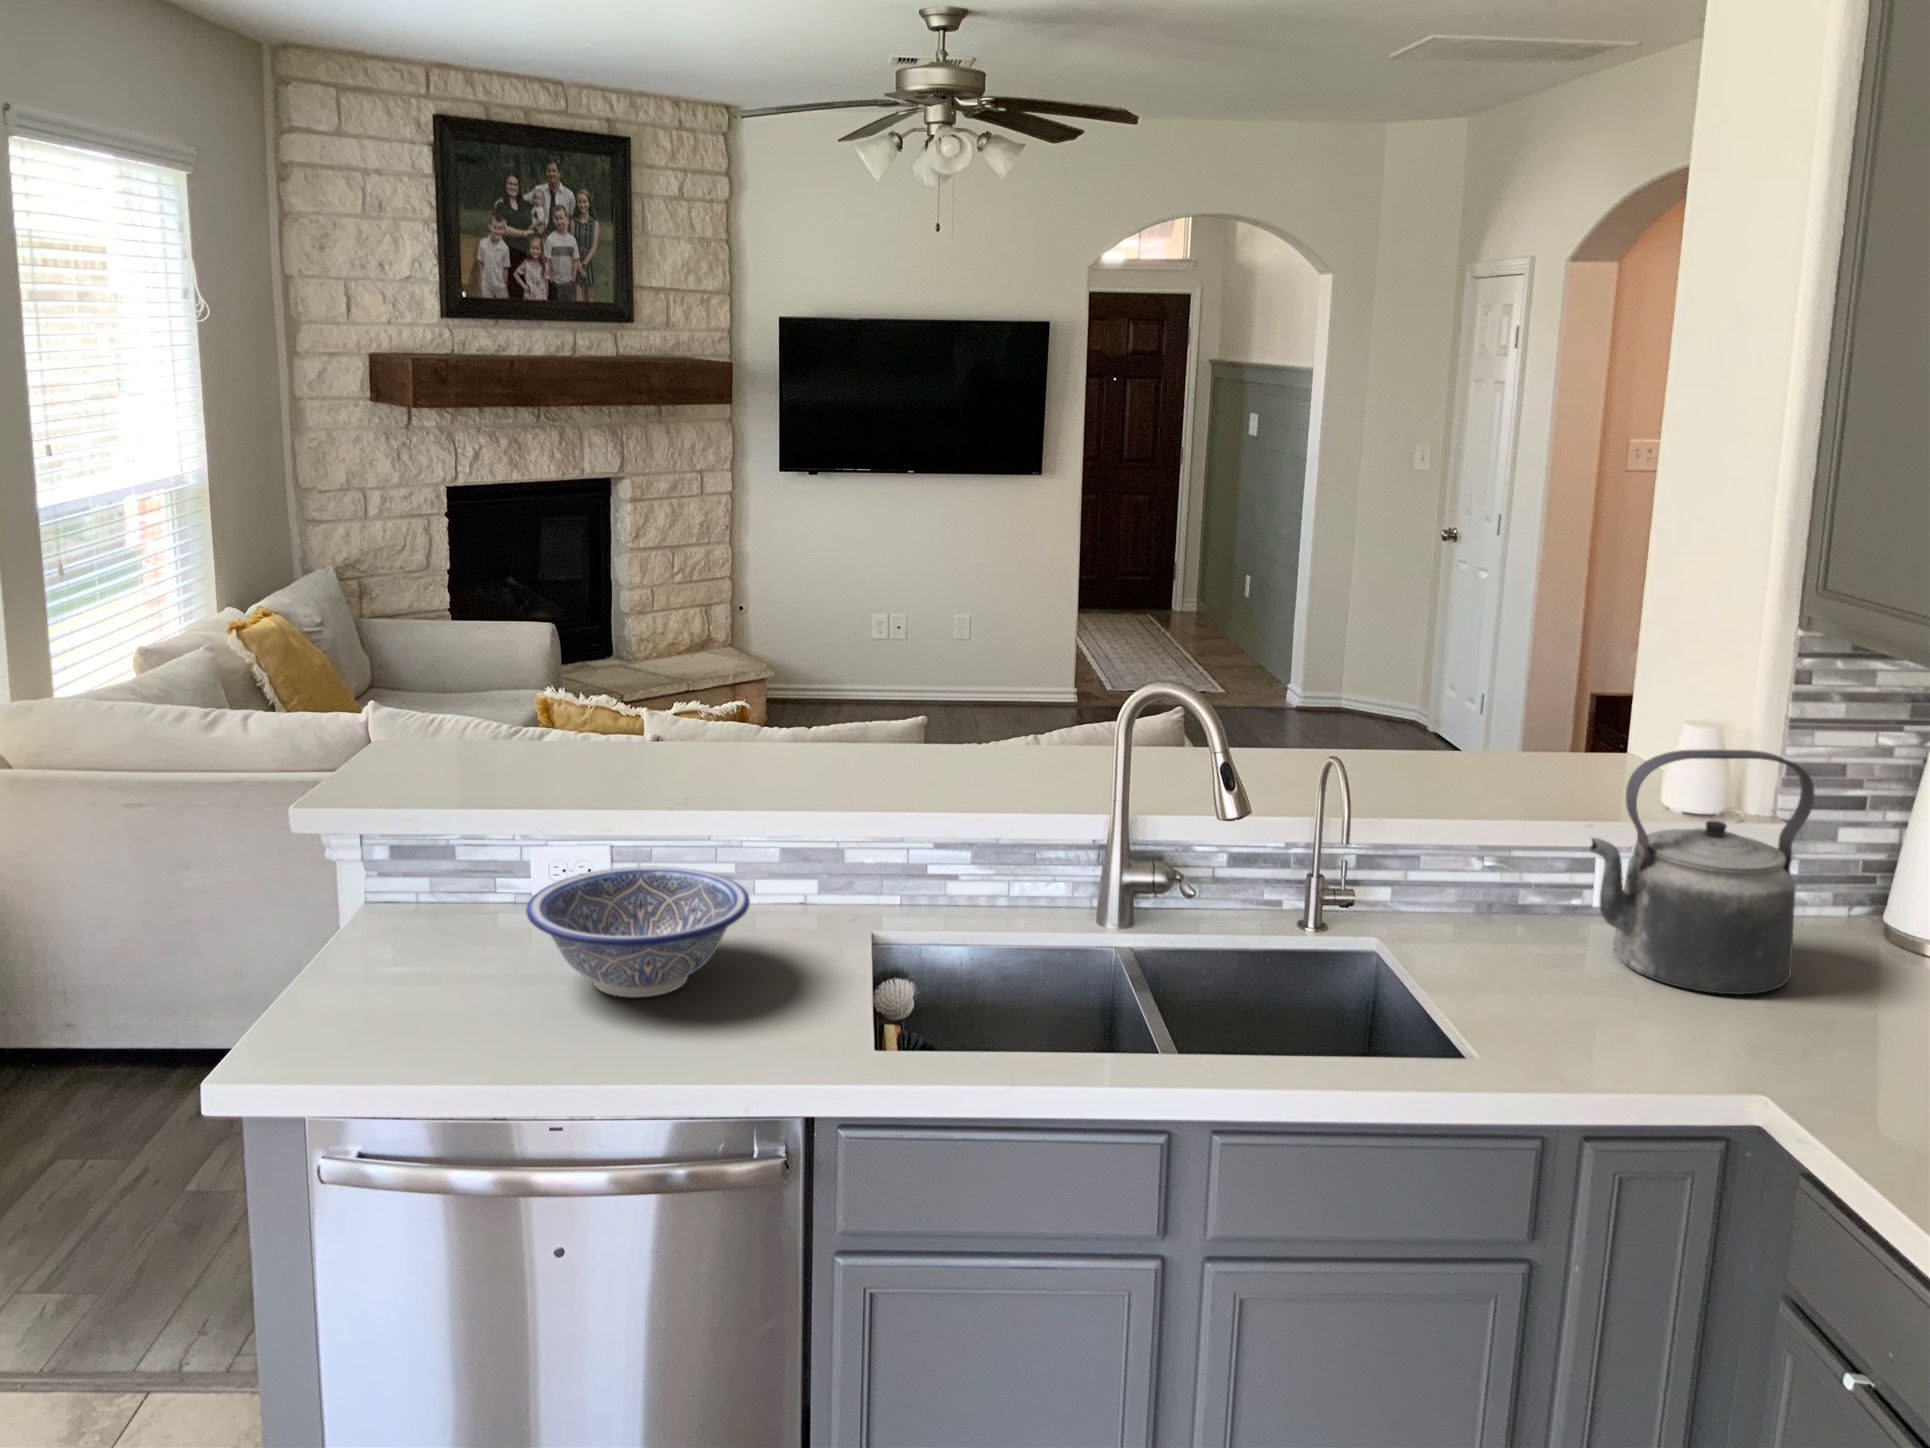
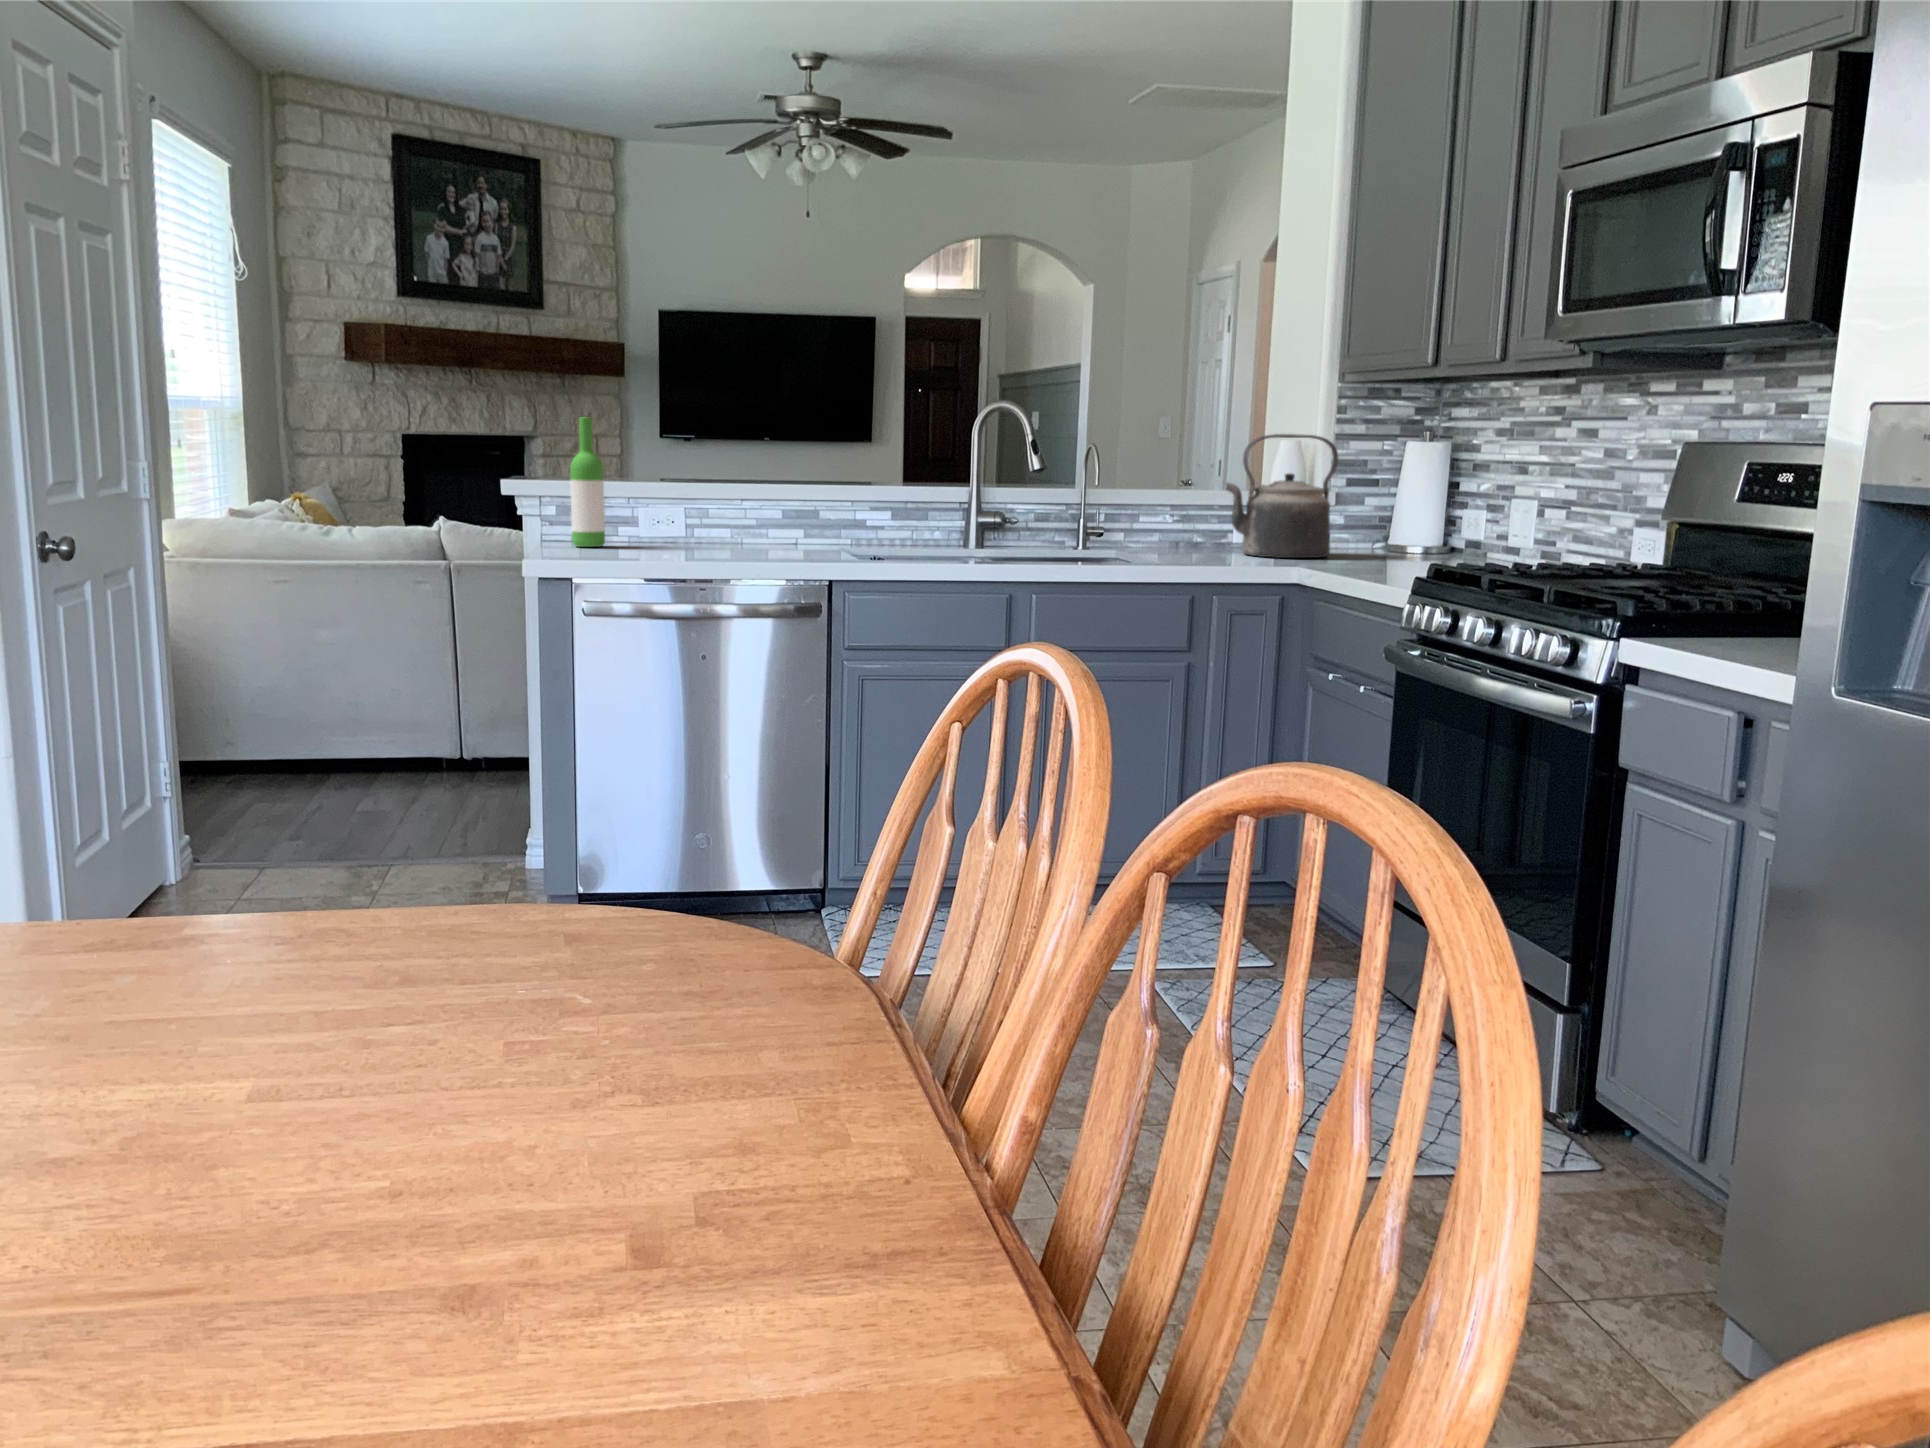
wine bottle: none [382,725,448,952] -> present [570,417,605,547]
decorative bowl: present [526,867,750,997] -> none [662,503,782,554]

